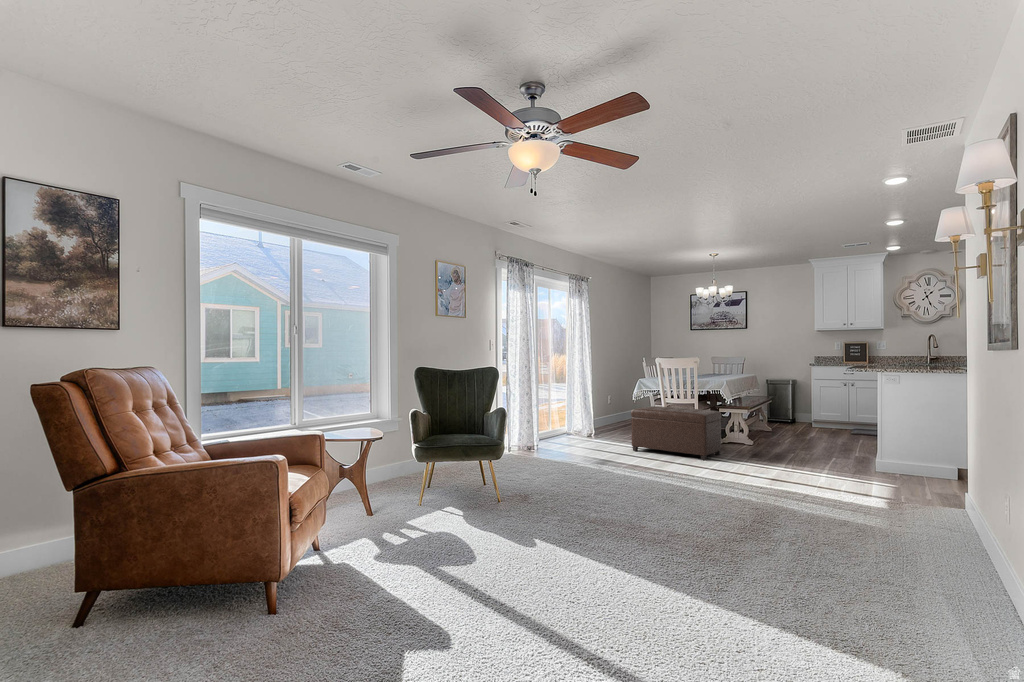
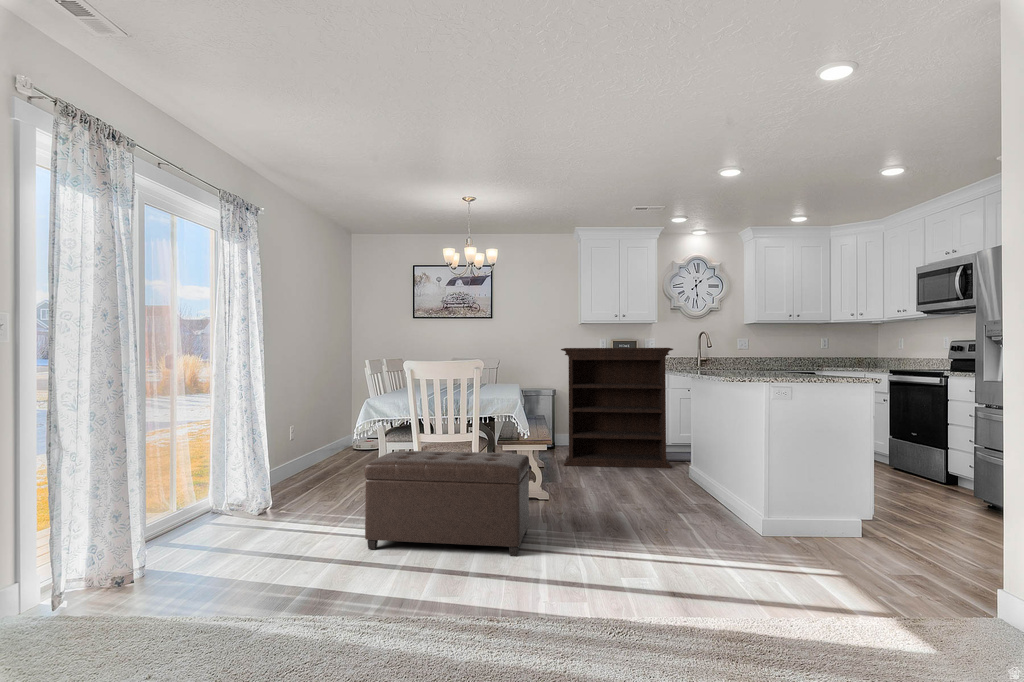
bookshelf: none [785,350,882,440] -> present [561,348,673,468]

